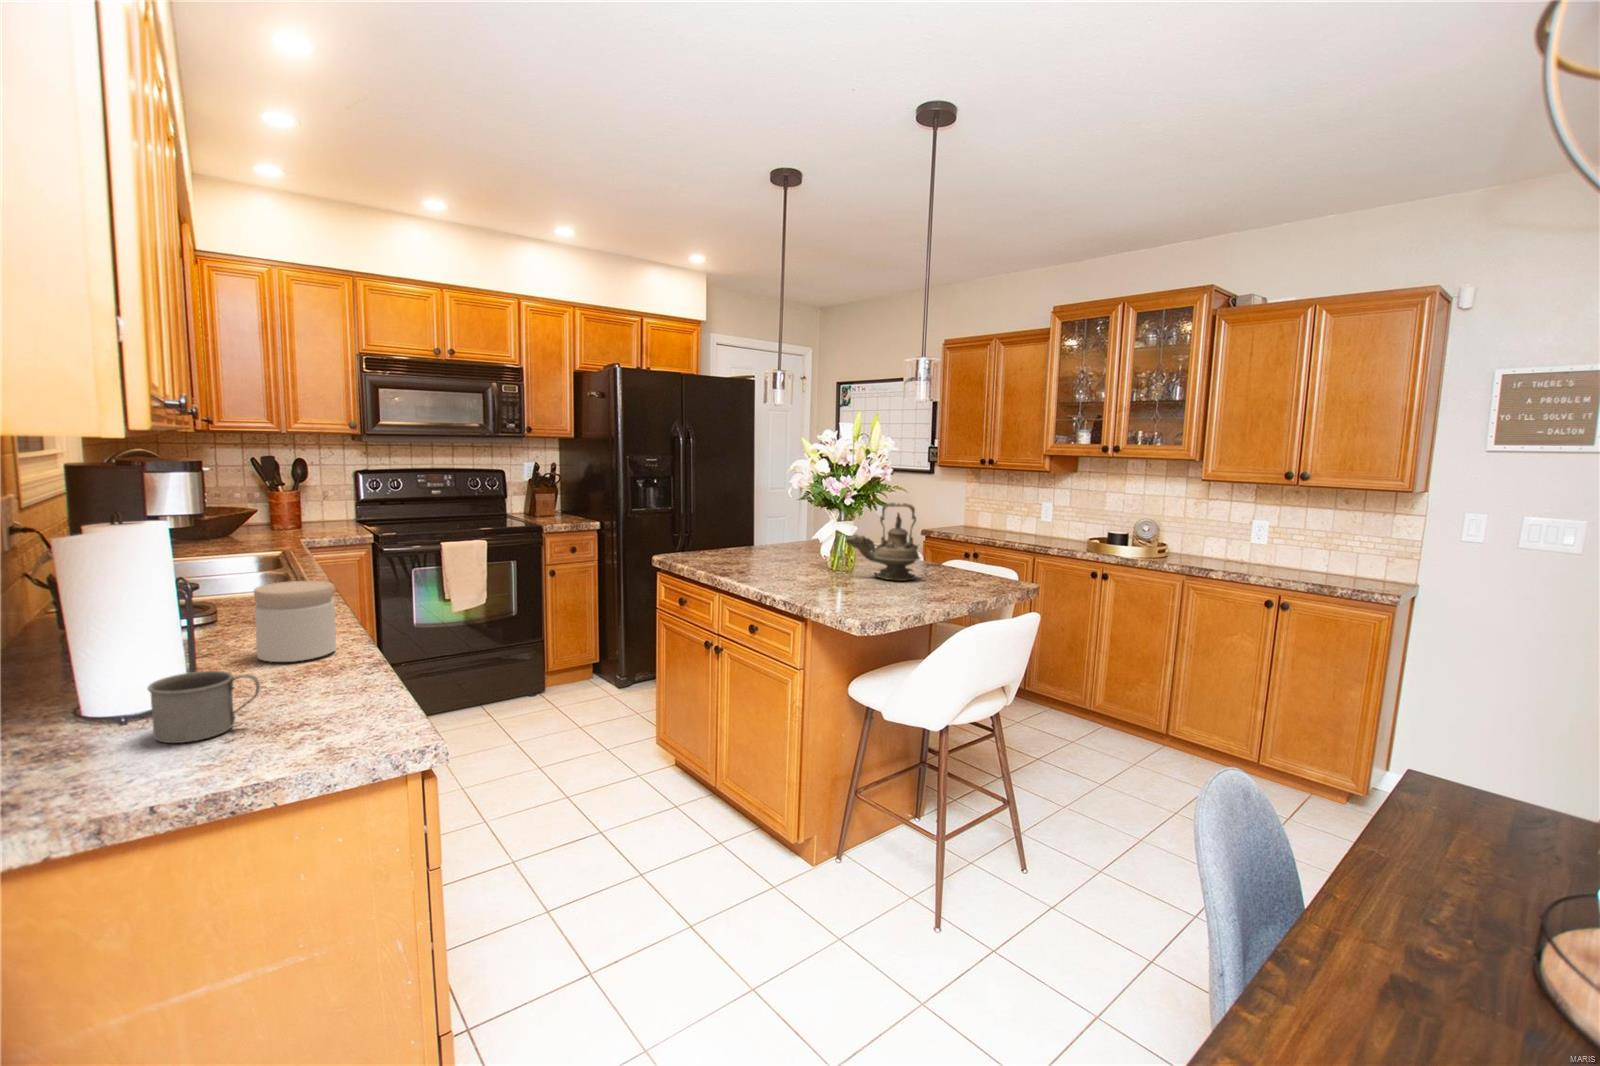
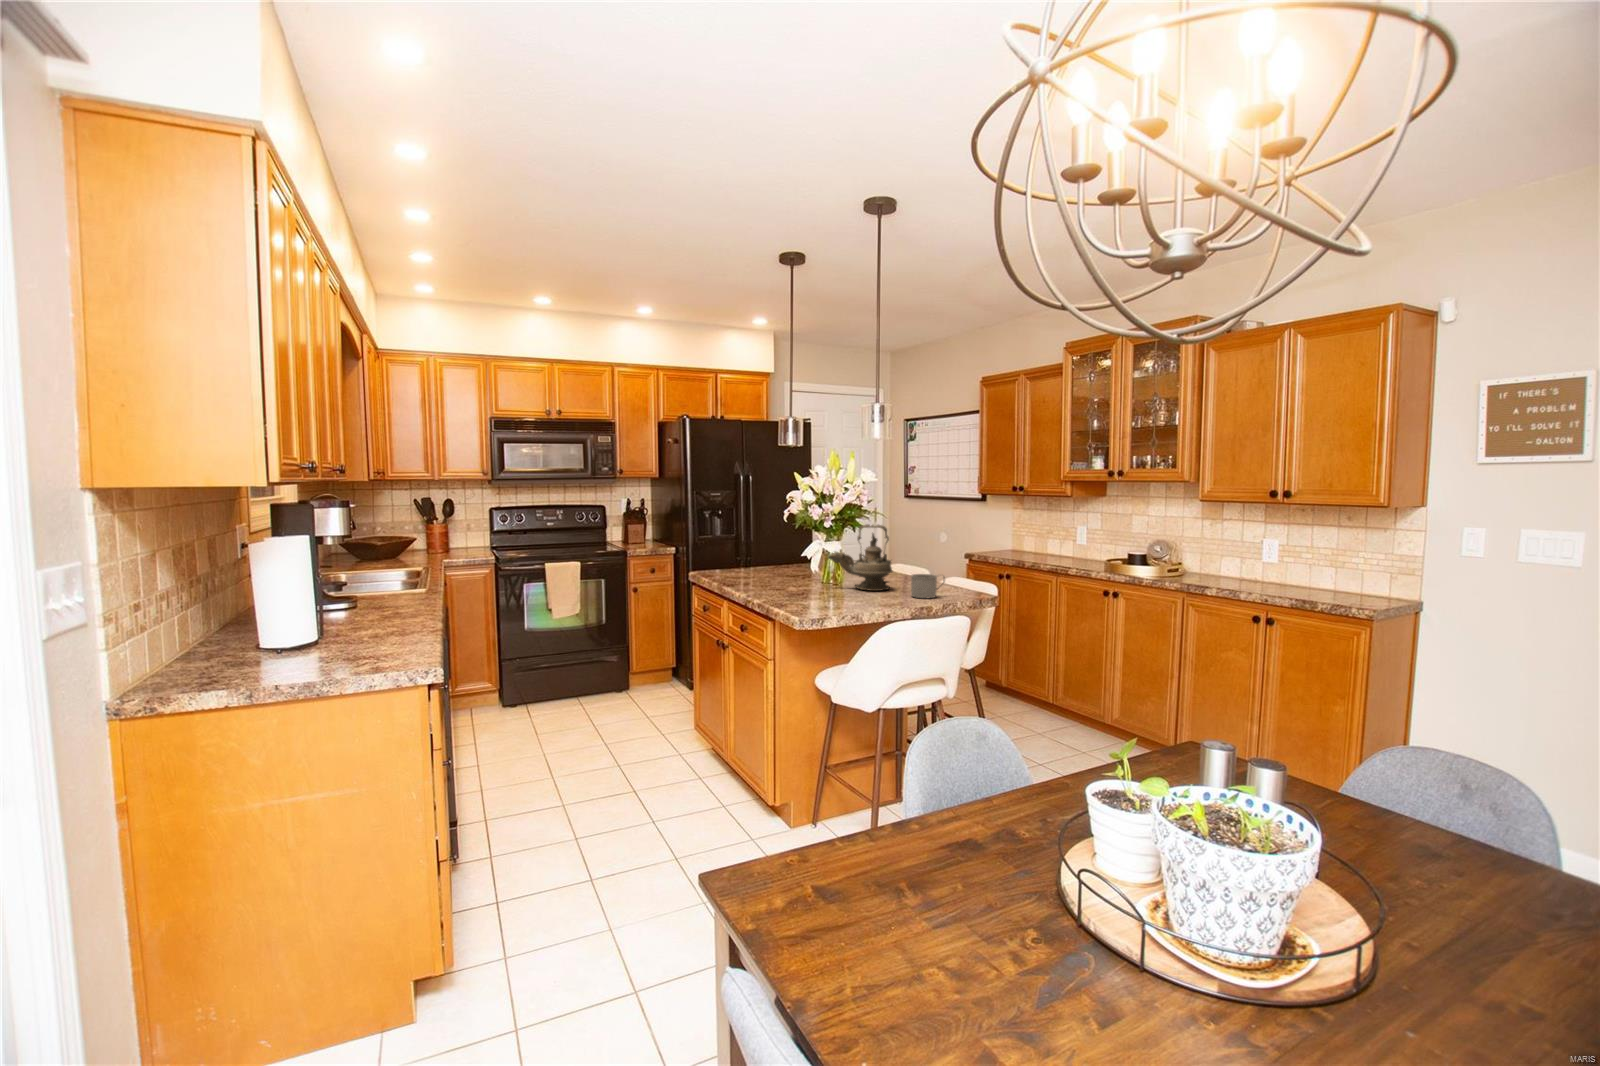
jar: present [254,581,336,662] -> none [357,580,411,634]
mug: present [147,671,260,743] -> present [911,574,945,598]

